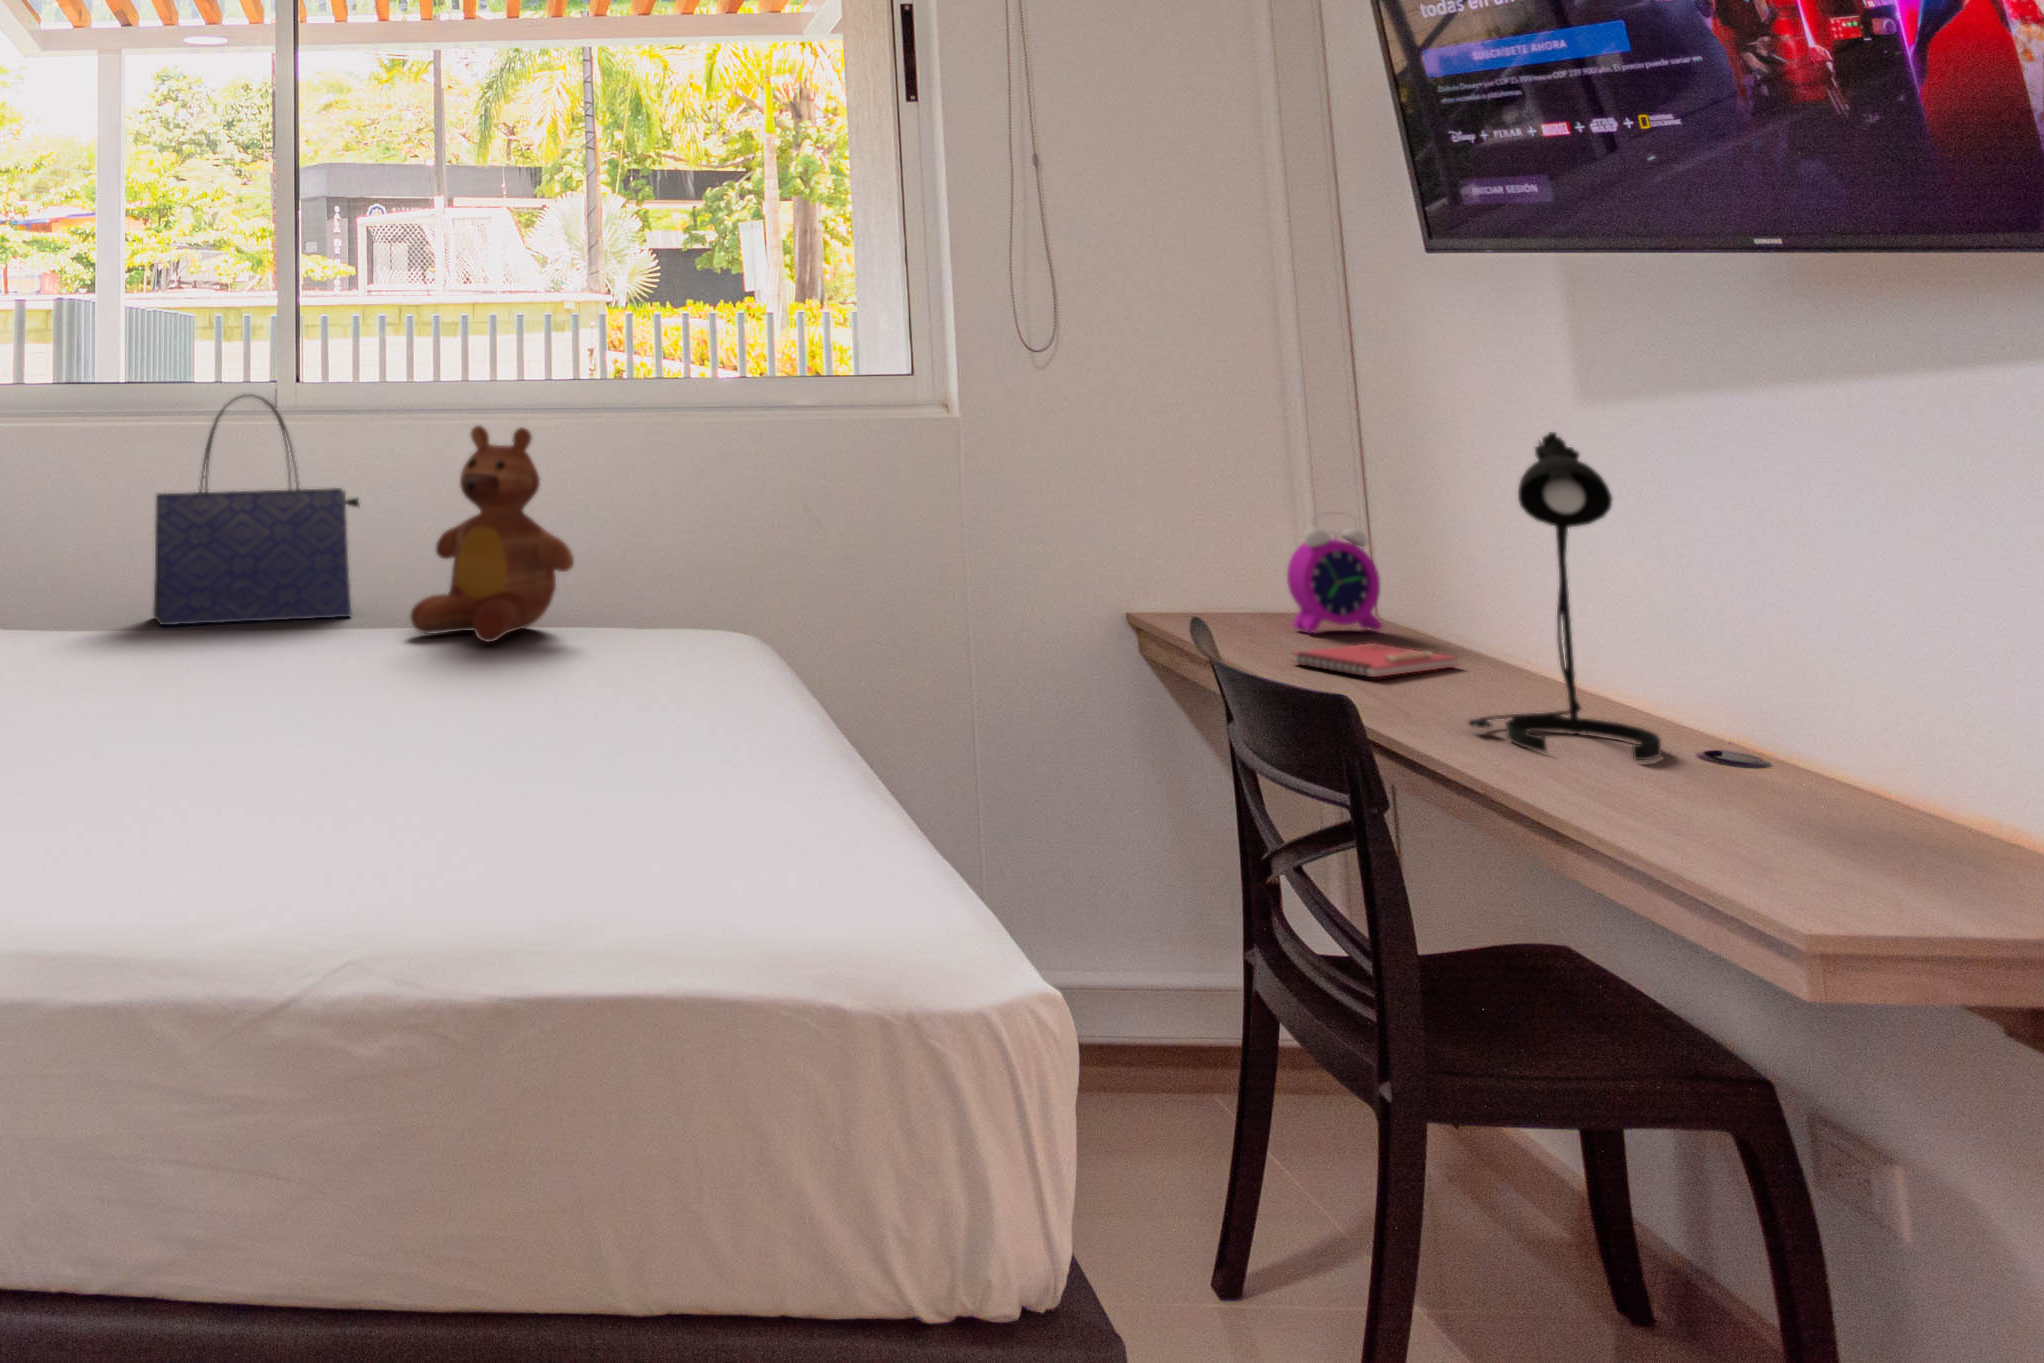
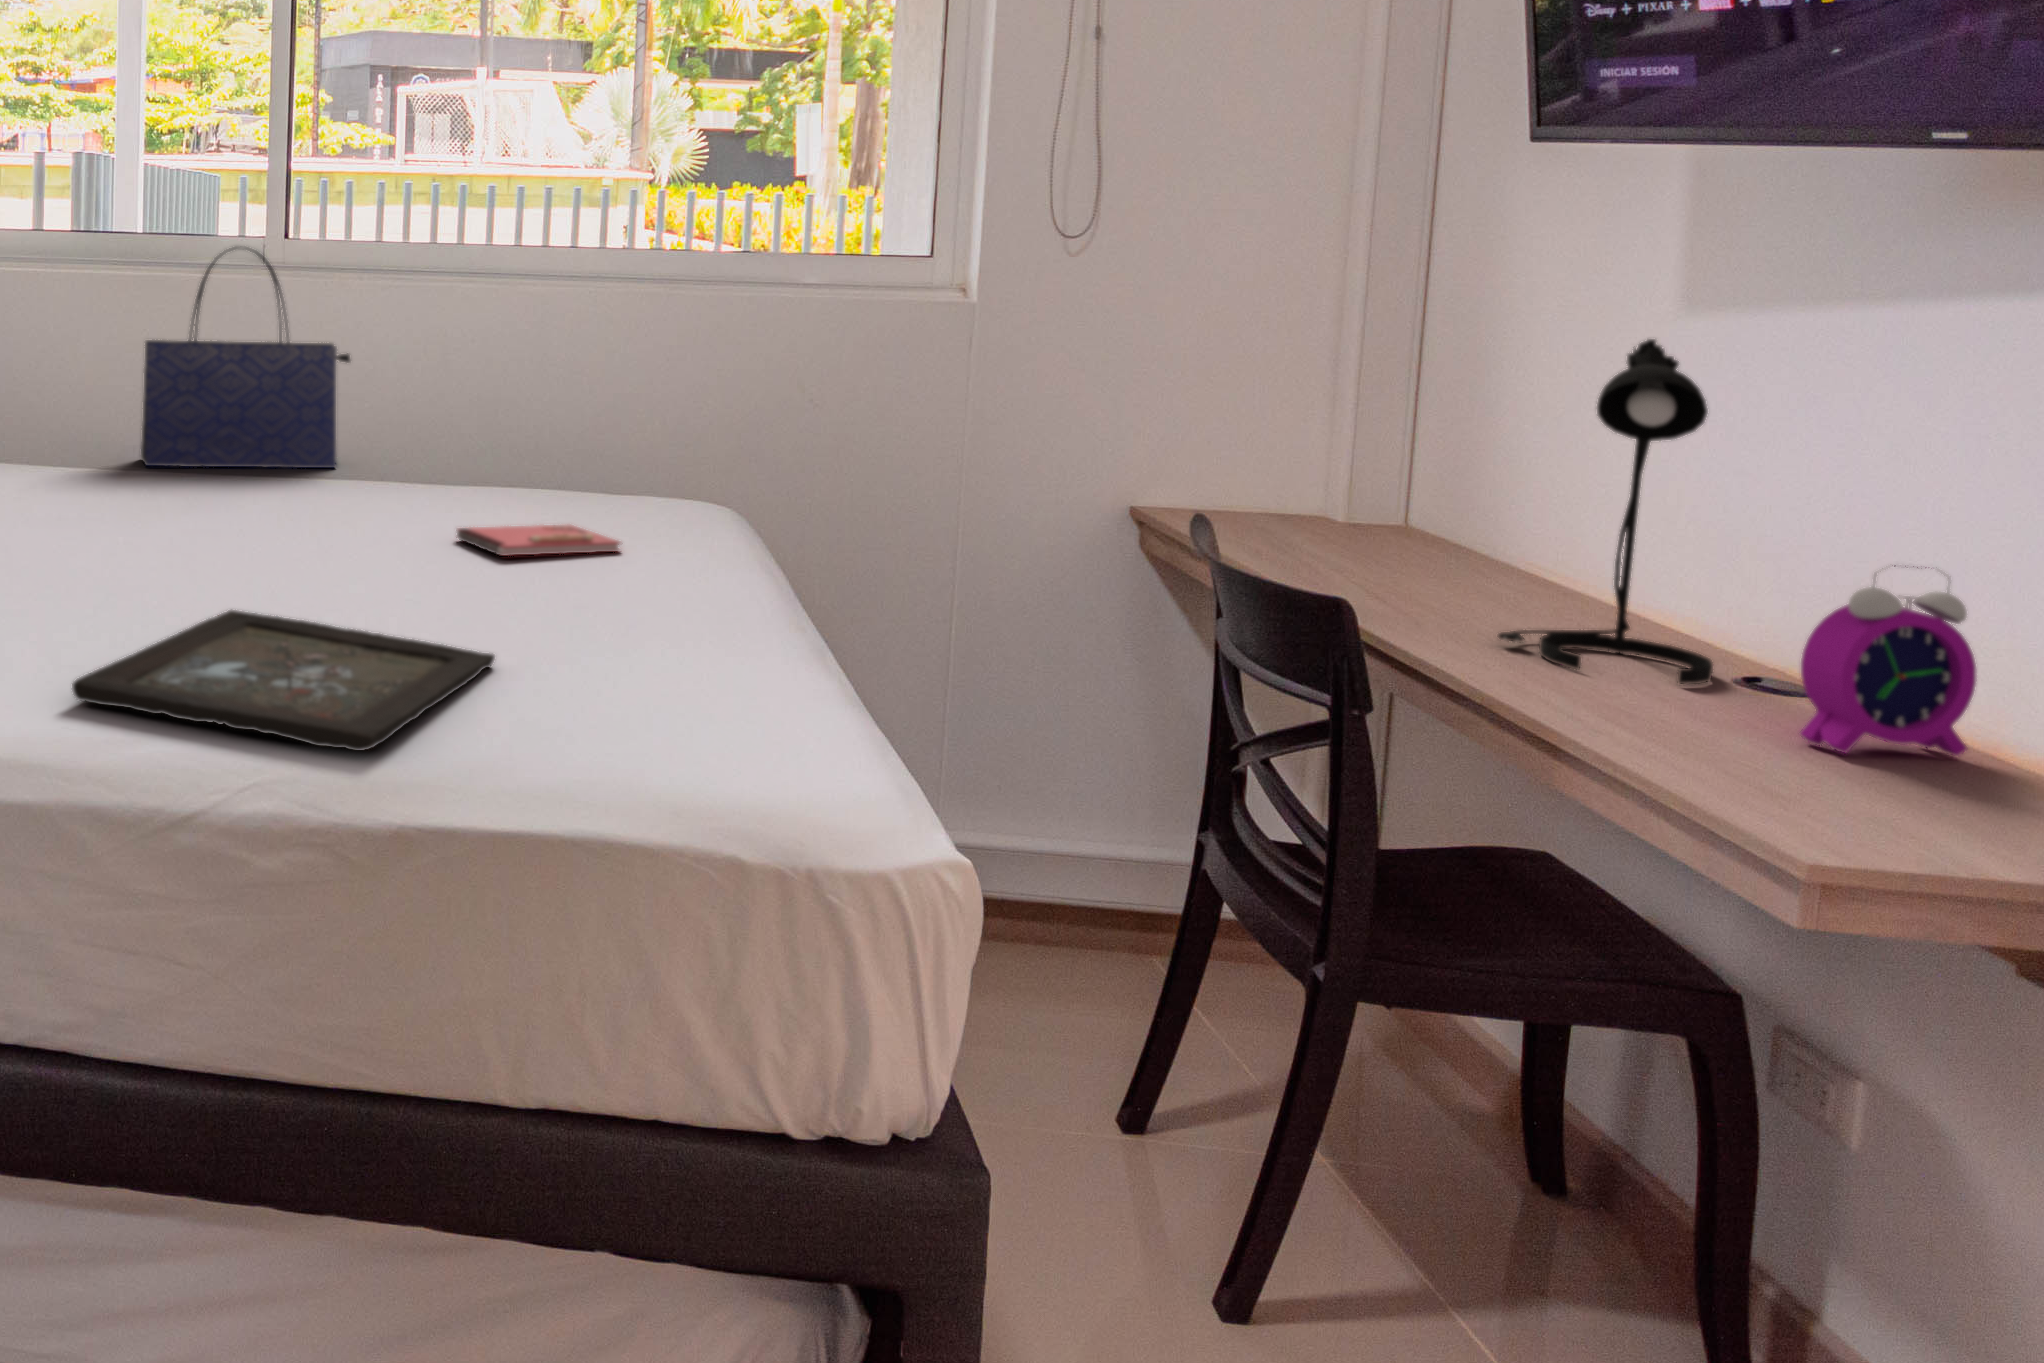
teddy bear: present [410,425,574,642] -> none [392,287,562,499]
alarm clock: present [1287,513,1382,632] -> present [1800,565,1977,756]
notebook: present [1292,643,1459,677] -> present [456,524,621,556]
tray: none [140,773,553,916] -> present [72,610,495,751]

